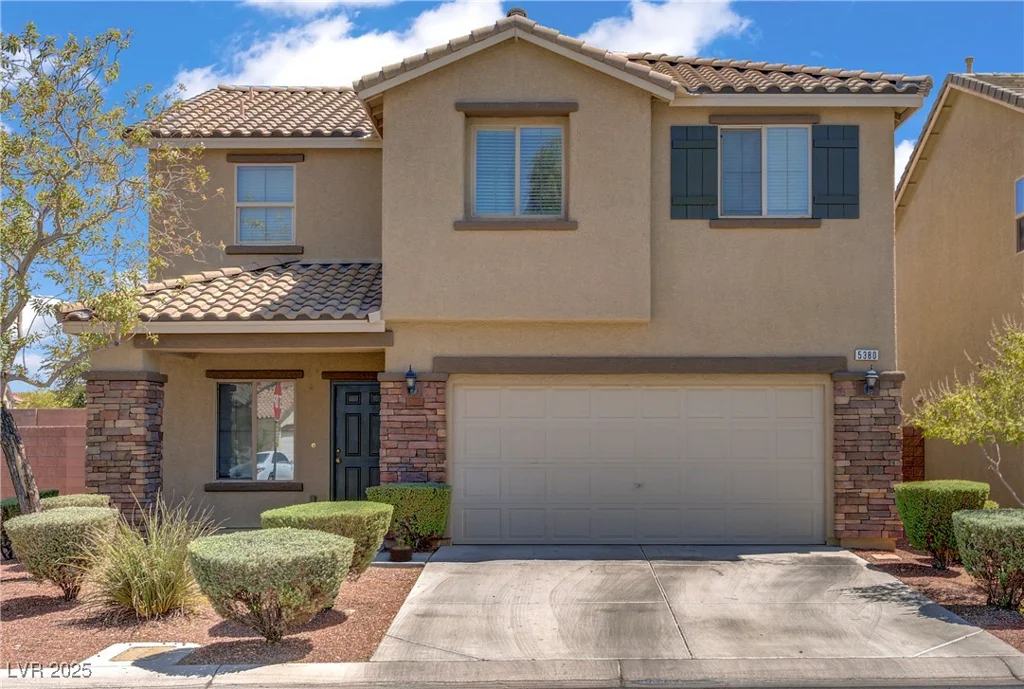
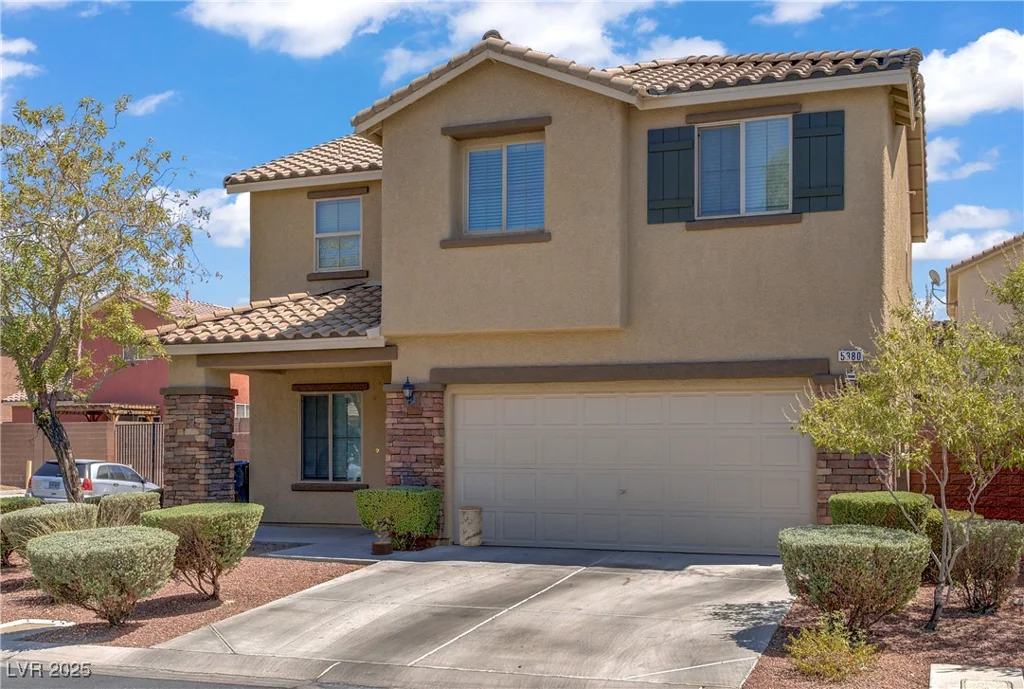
trash can: none [463,501,489,544] -> present [458,506,483,546]

